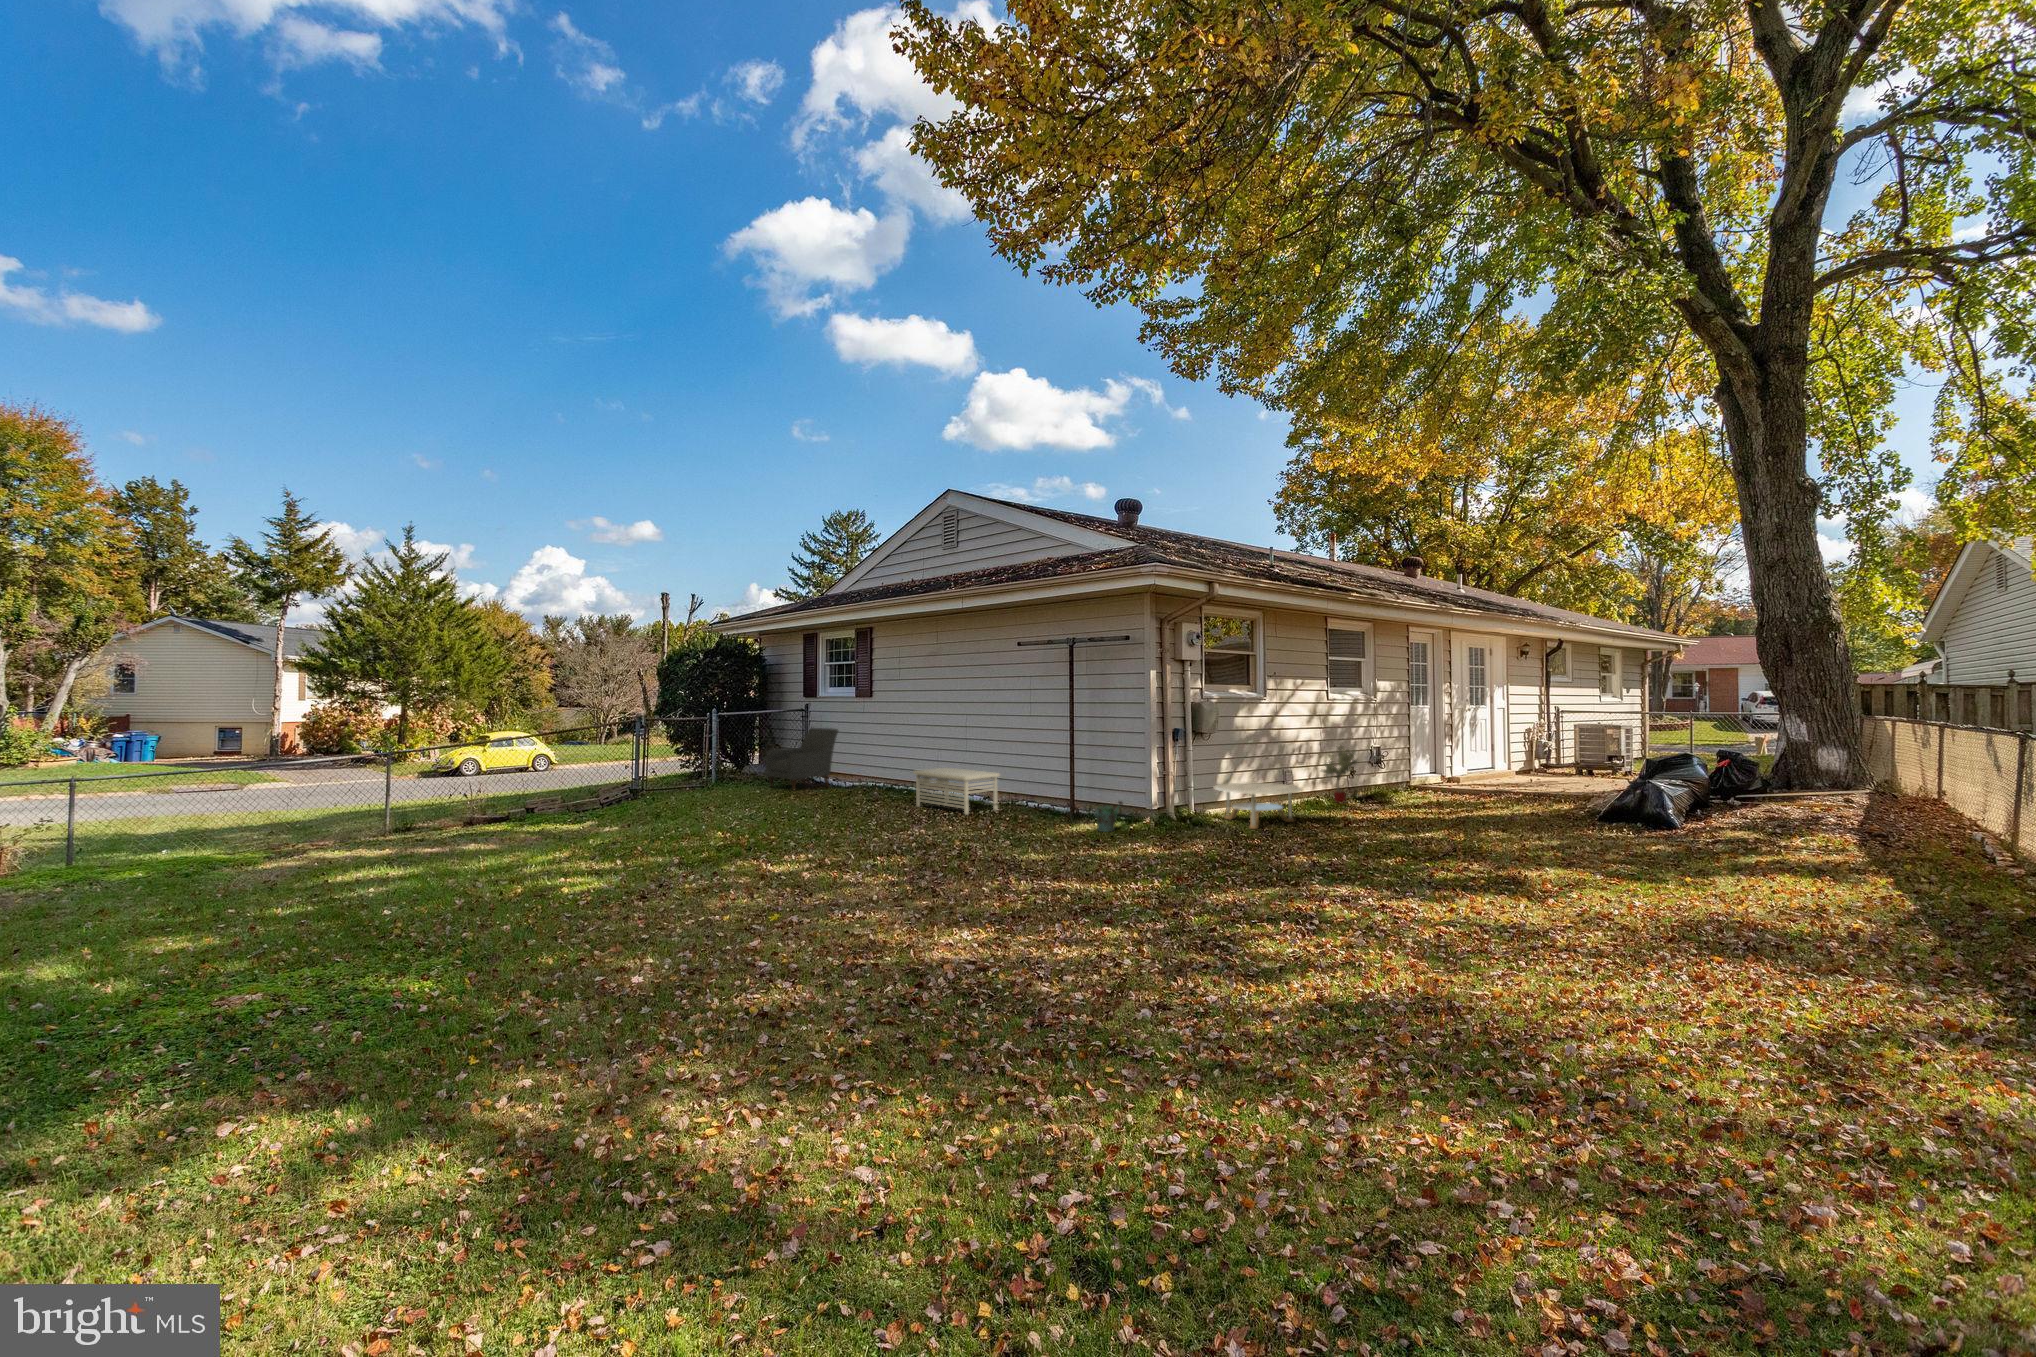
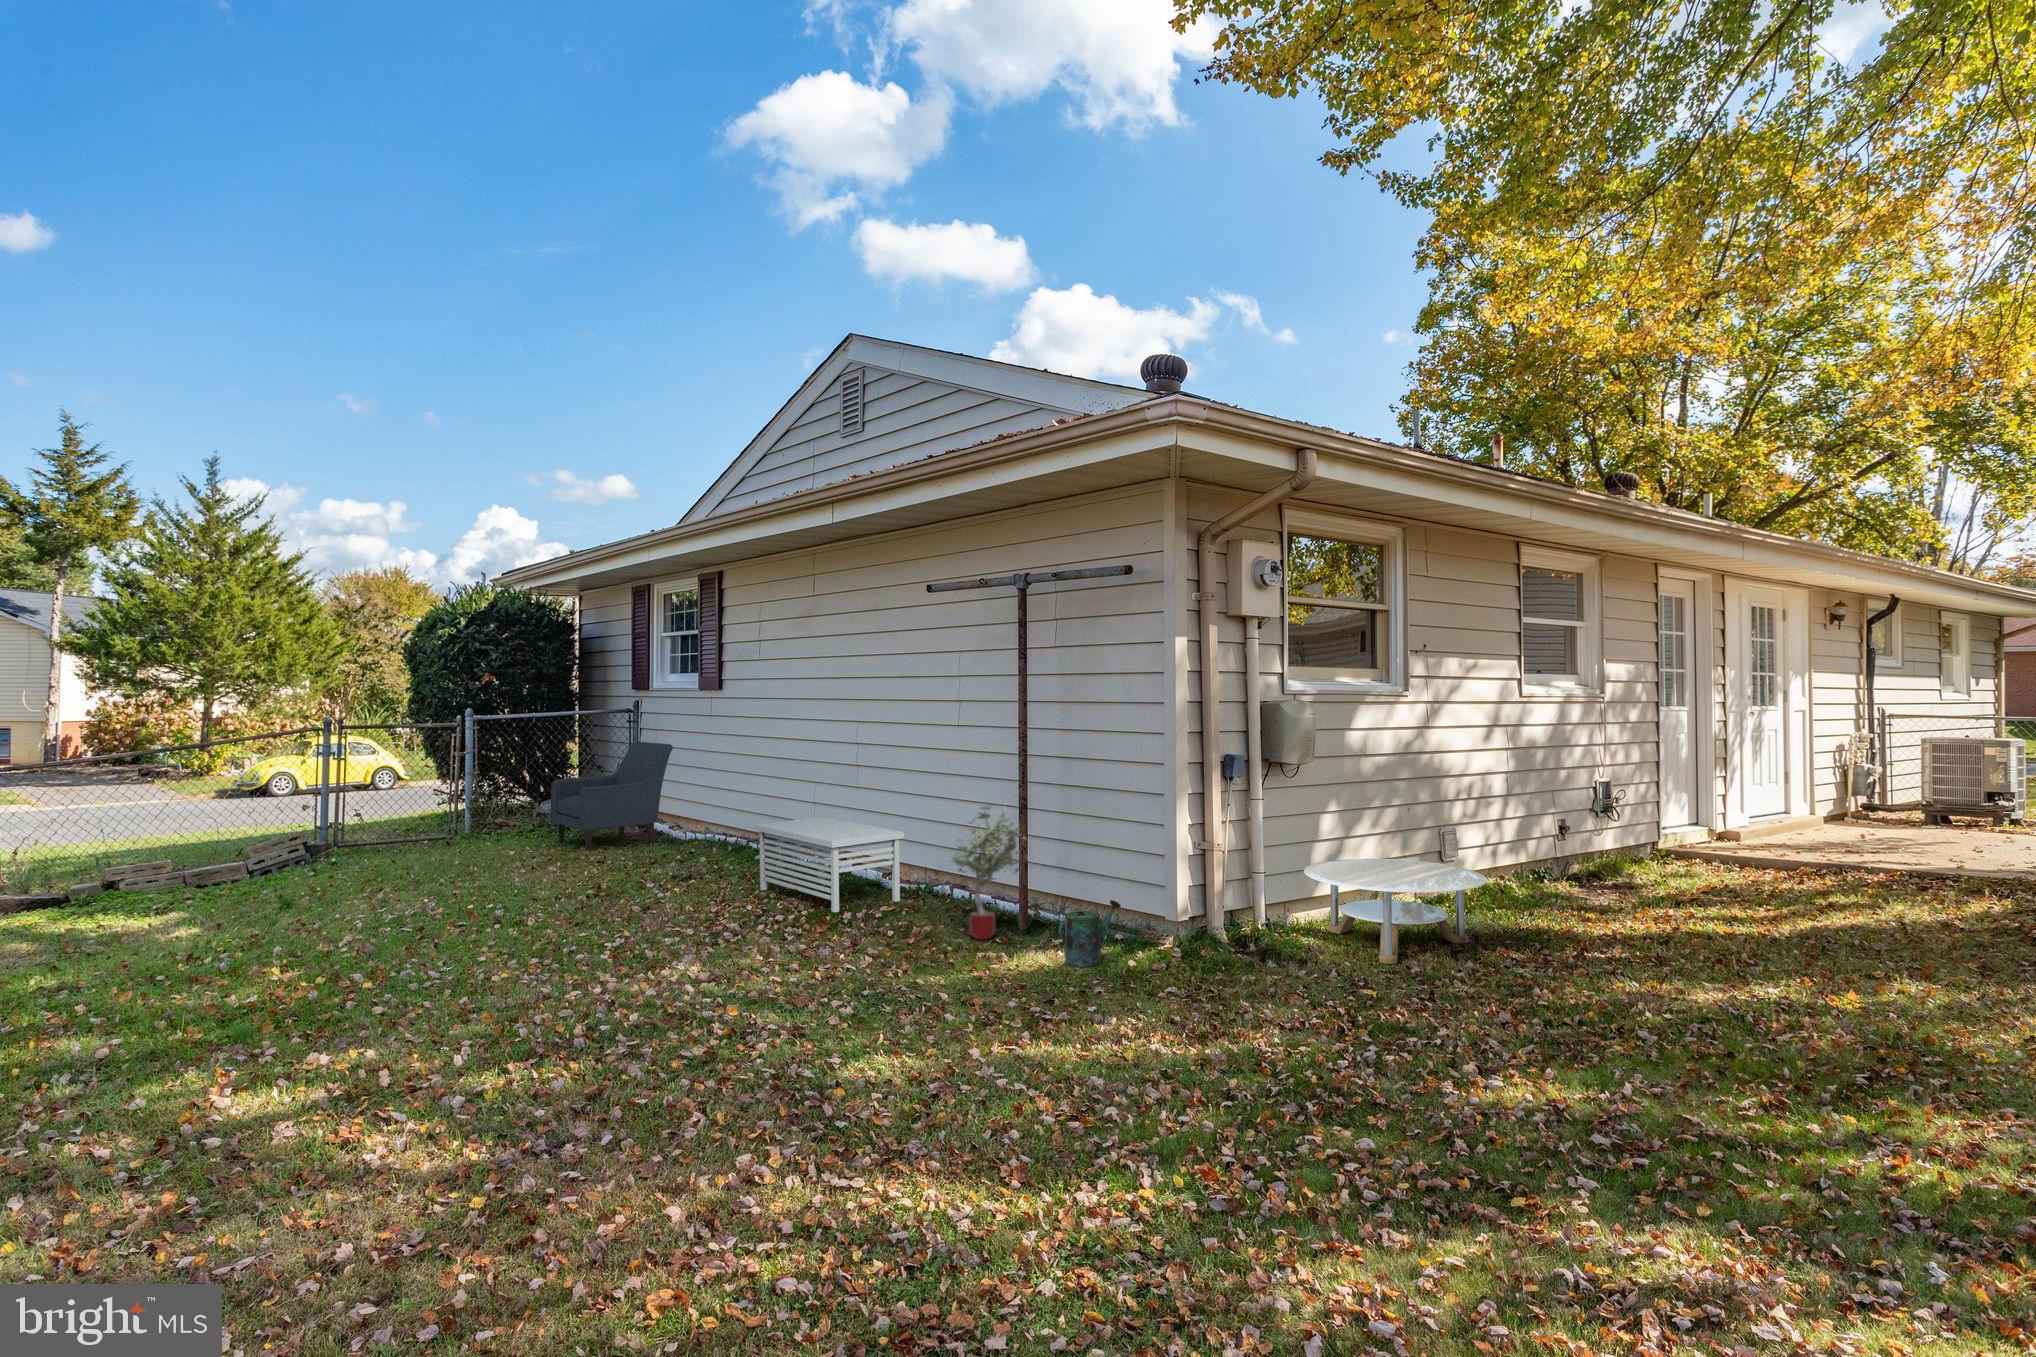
potted tree: present [1322,746,1357,803] -> present [953,806,1026,940]

